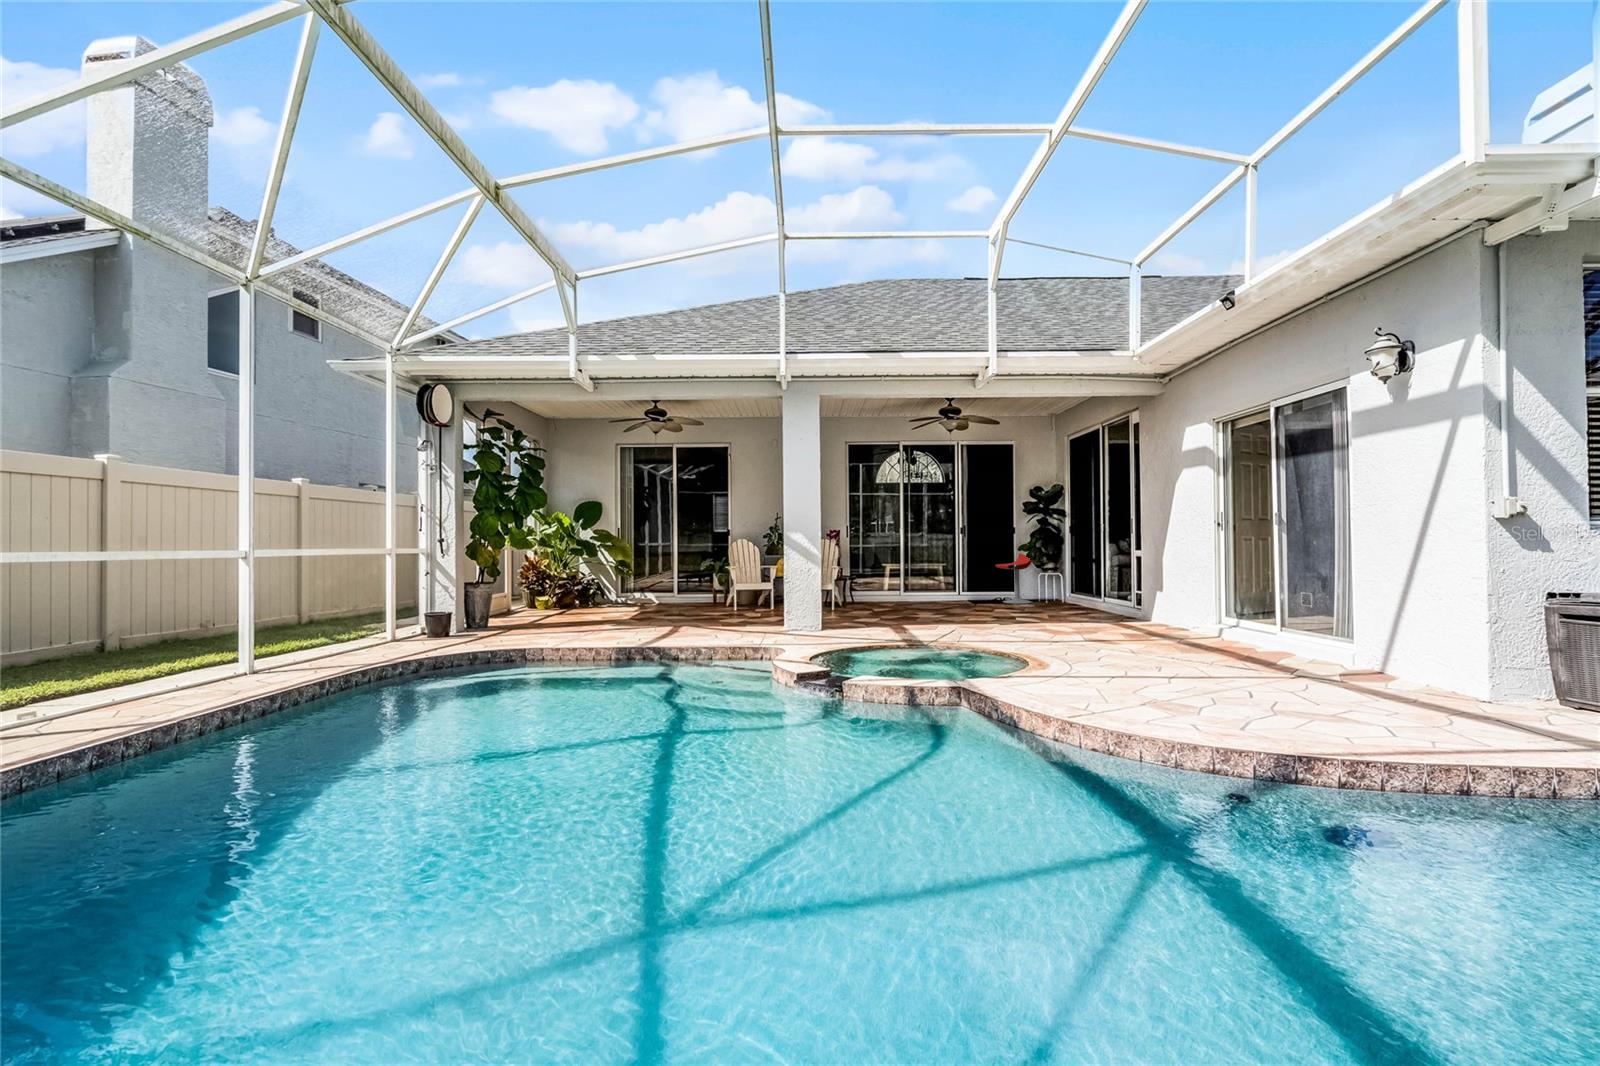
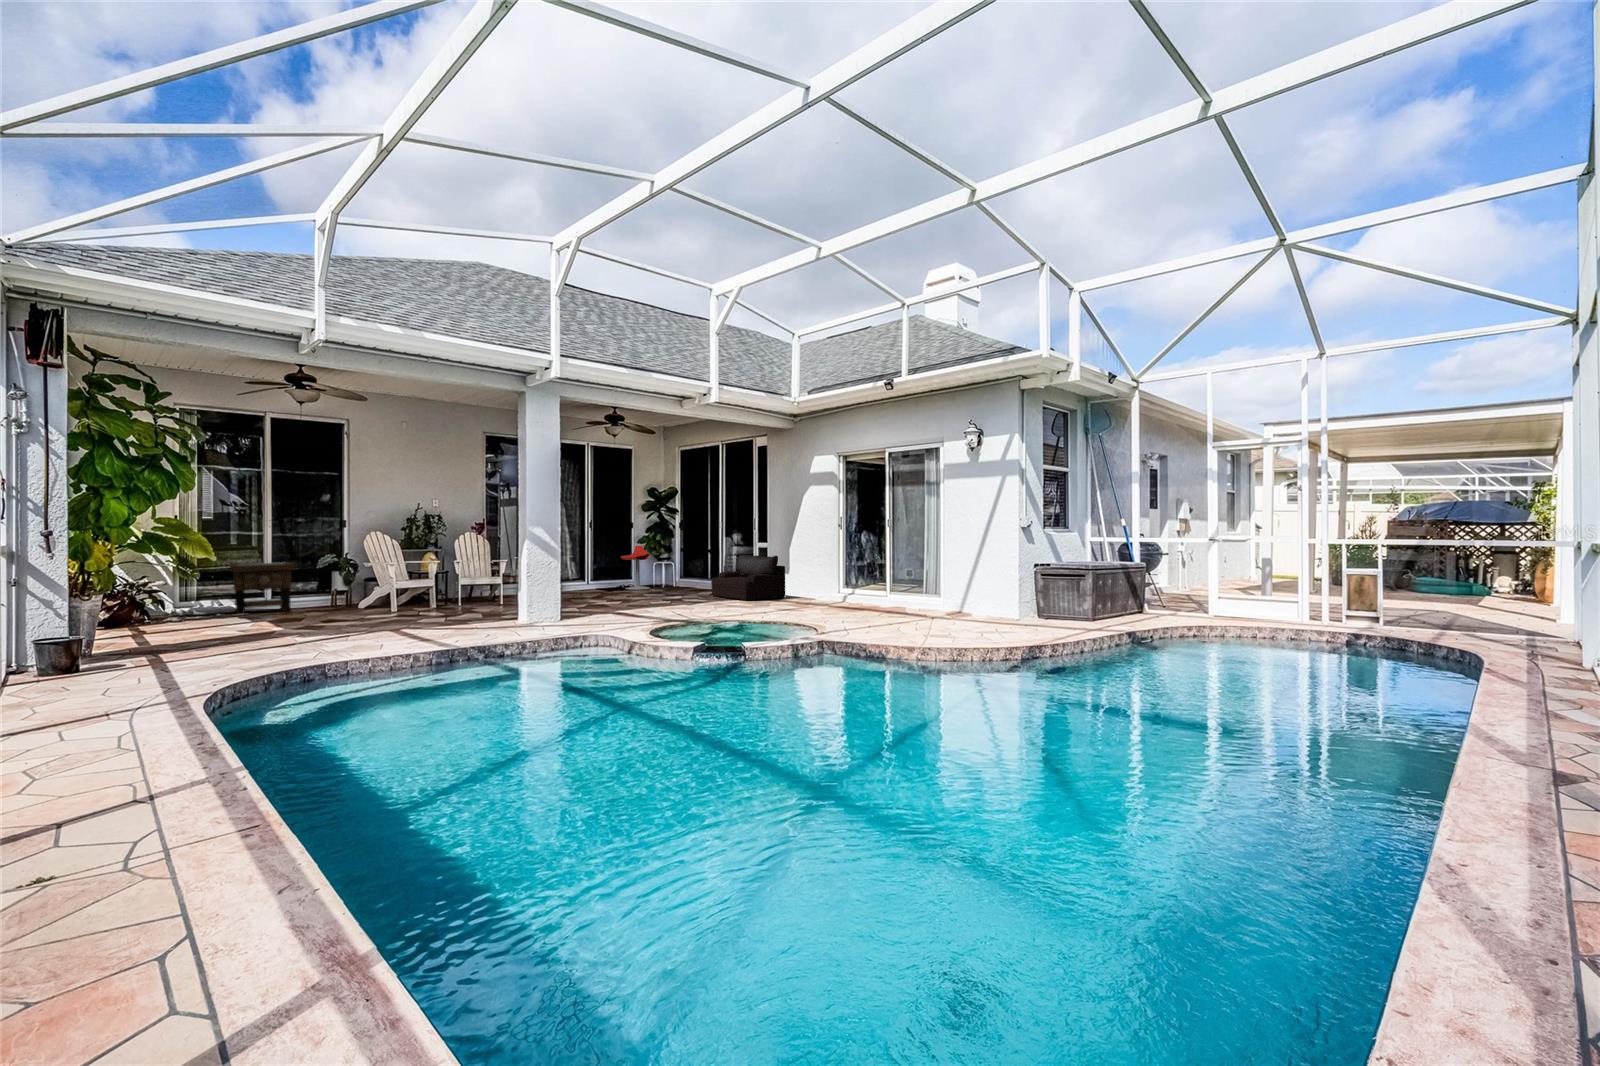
side table: none [643,562,692,601] -> present [230,562,294,614]
armchair: none [1061,566,1151,629] -> present [711,554,785,601]

